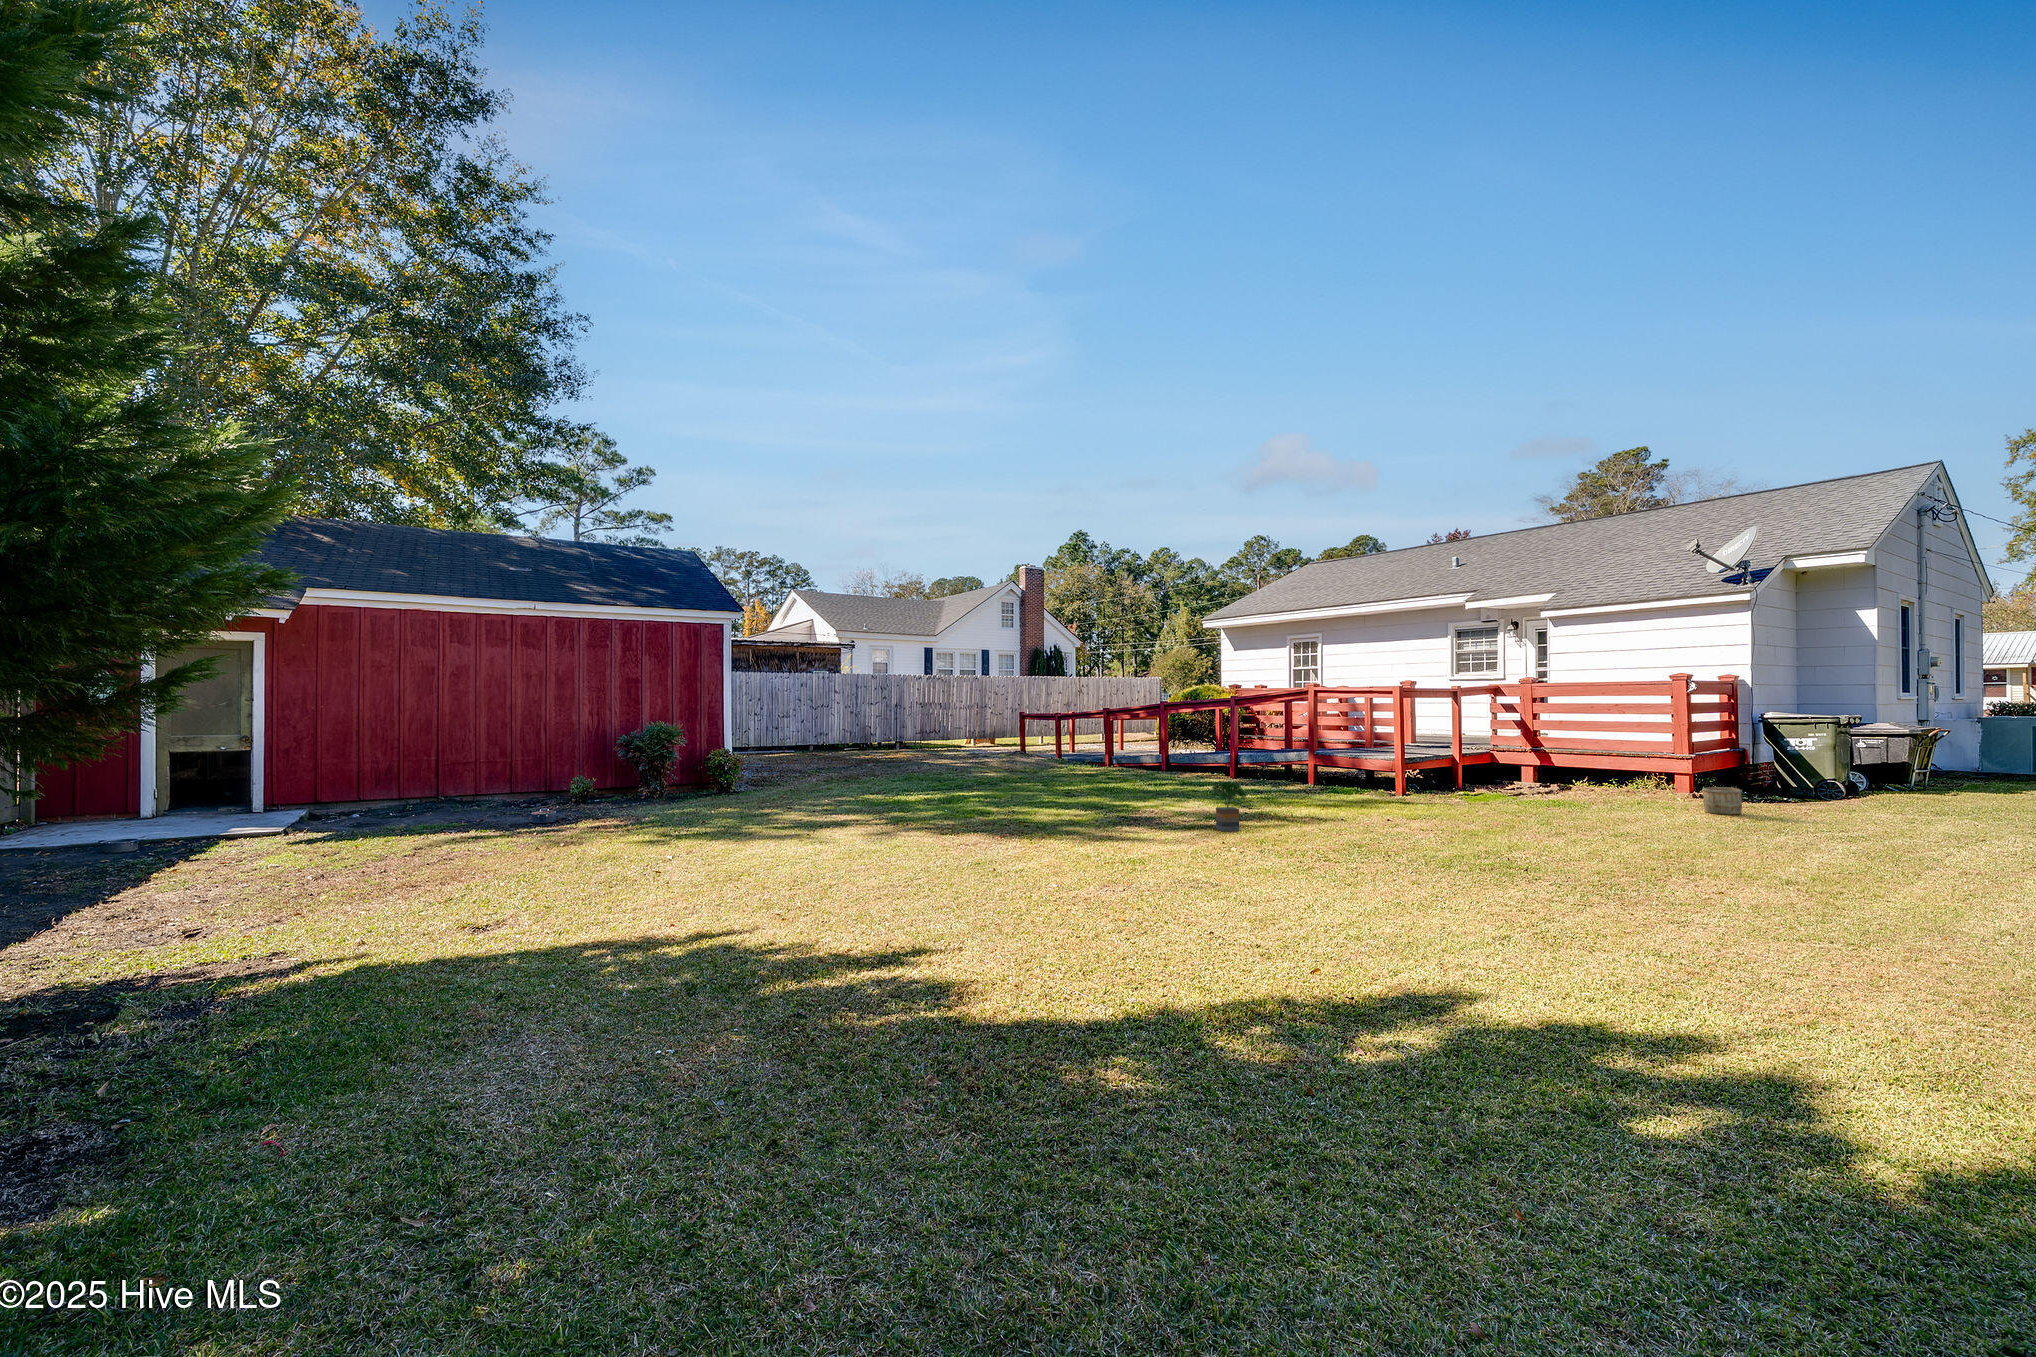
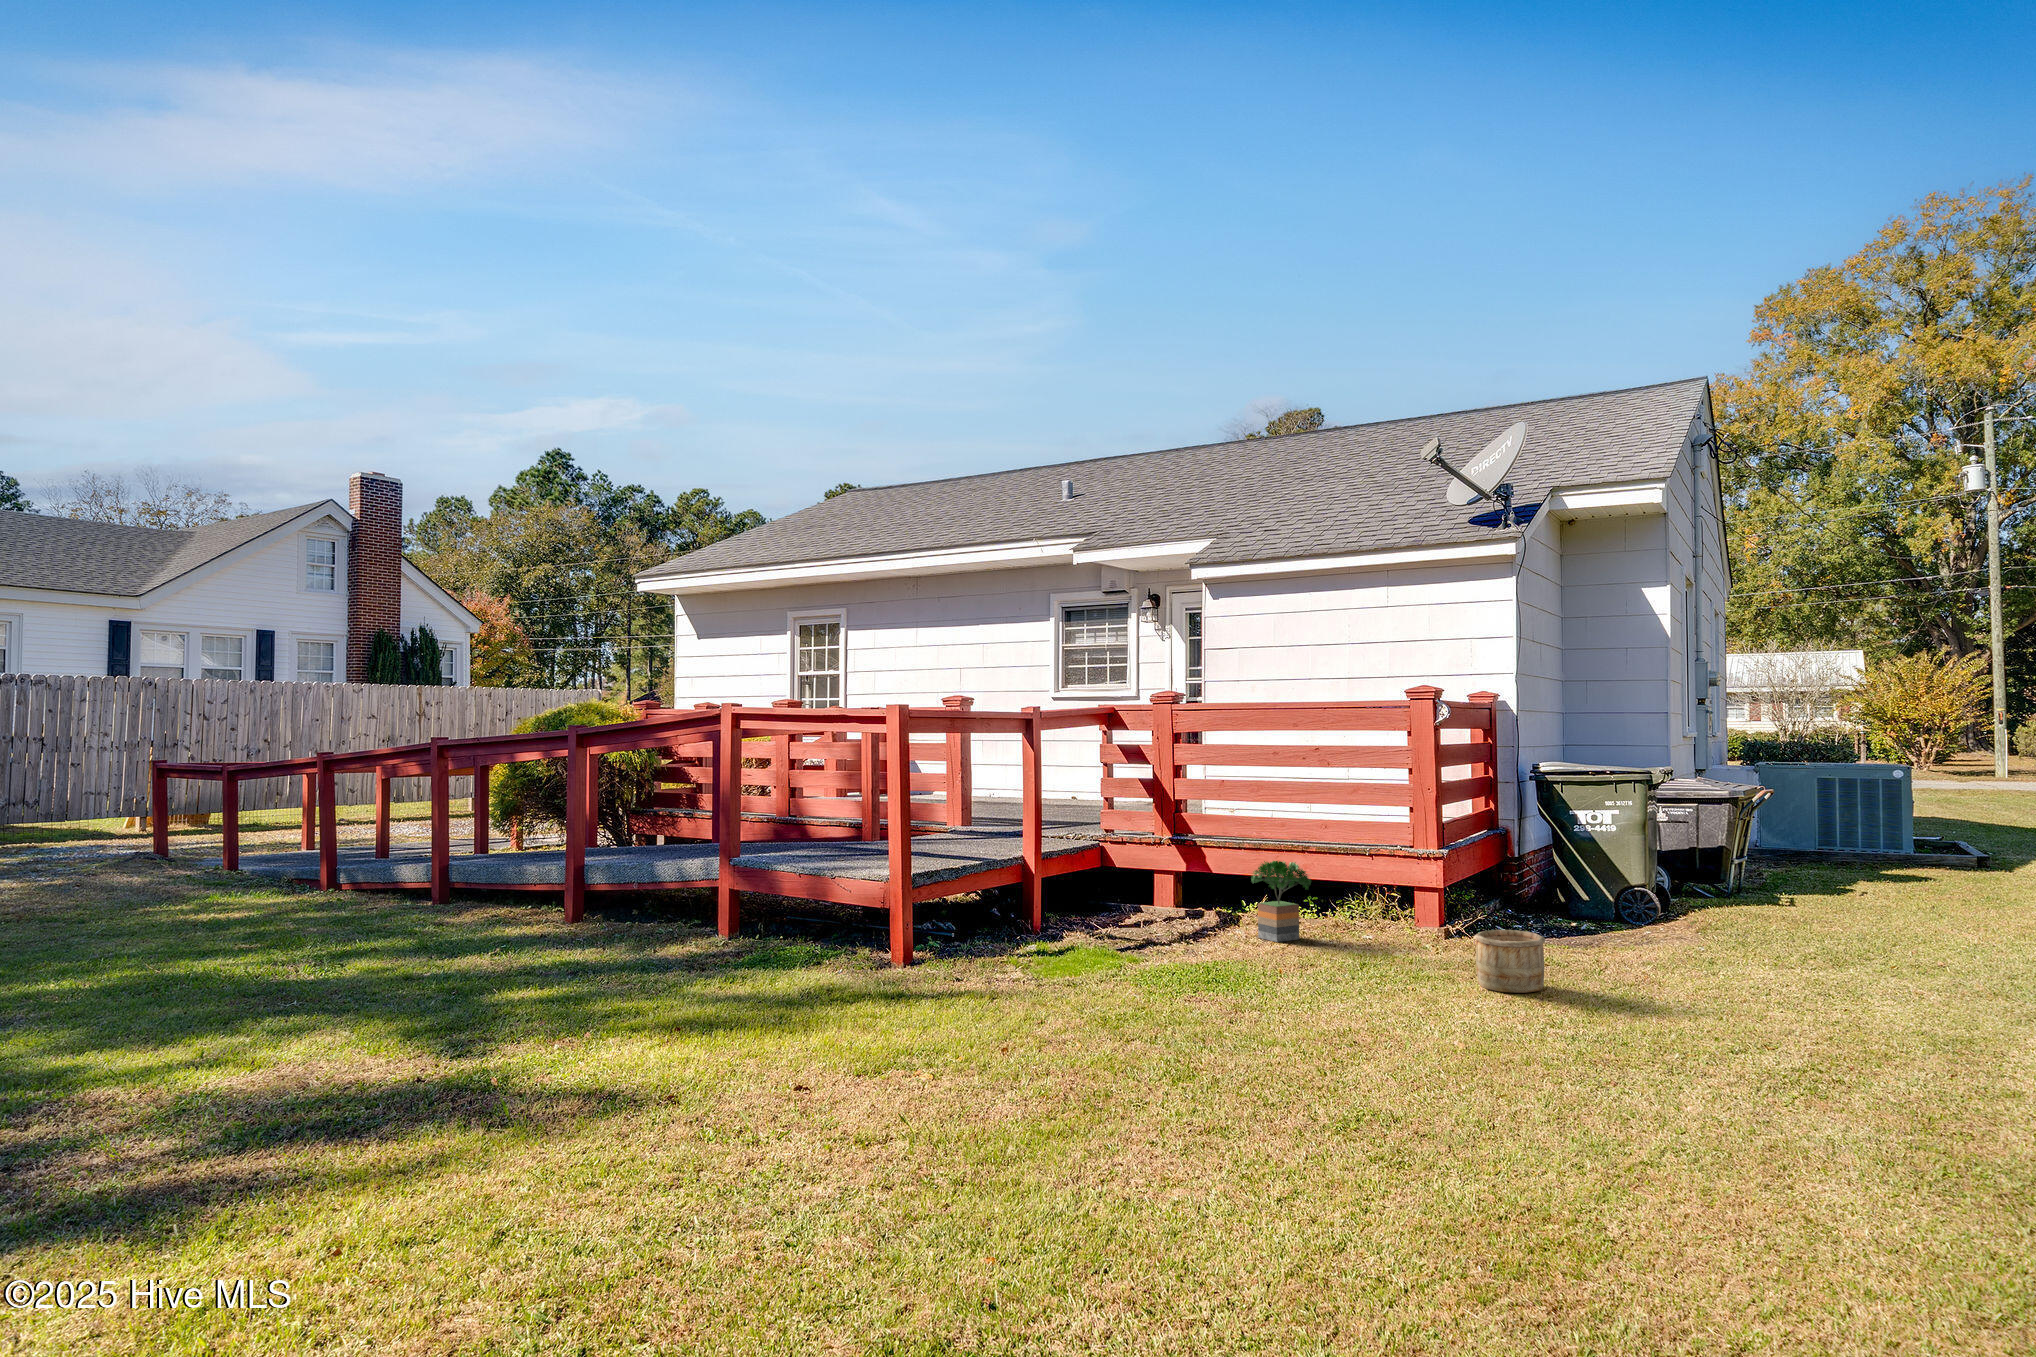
potted tree: present [1212,782,1246,831] -> present [1252,861,1311,942]

